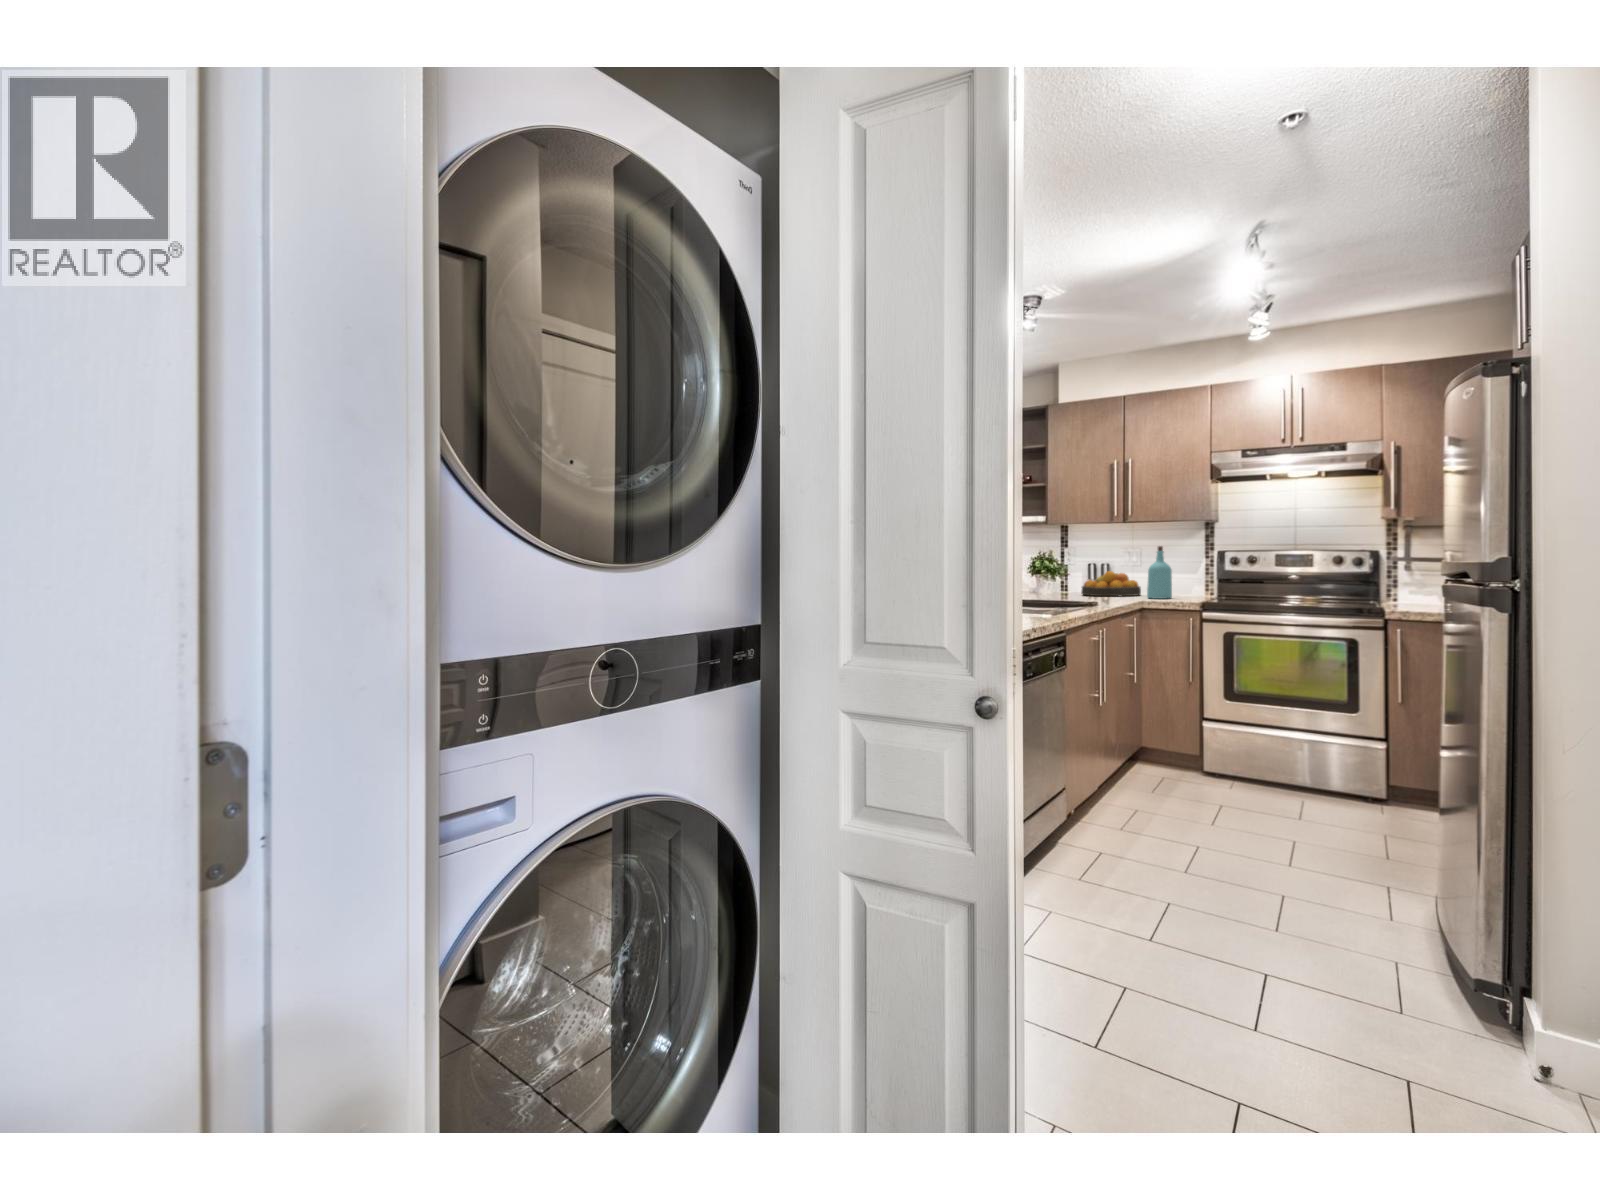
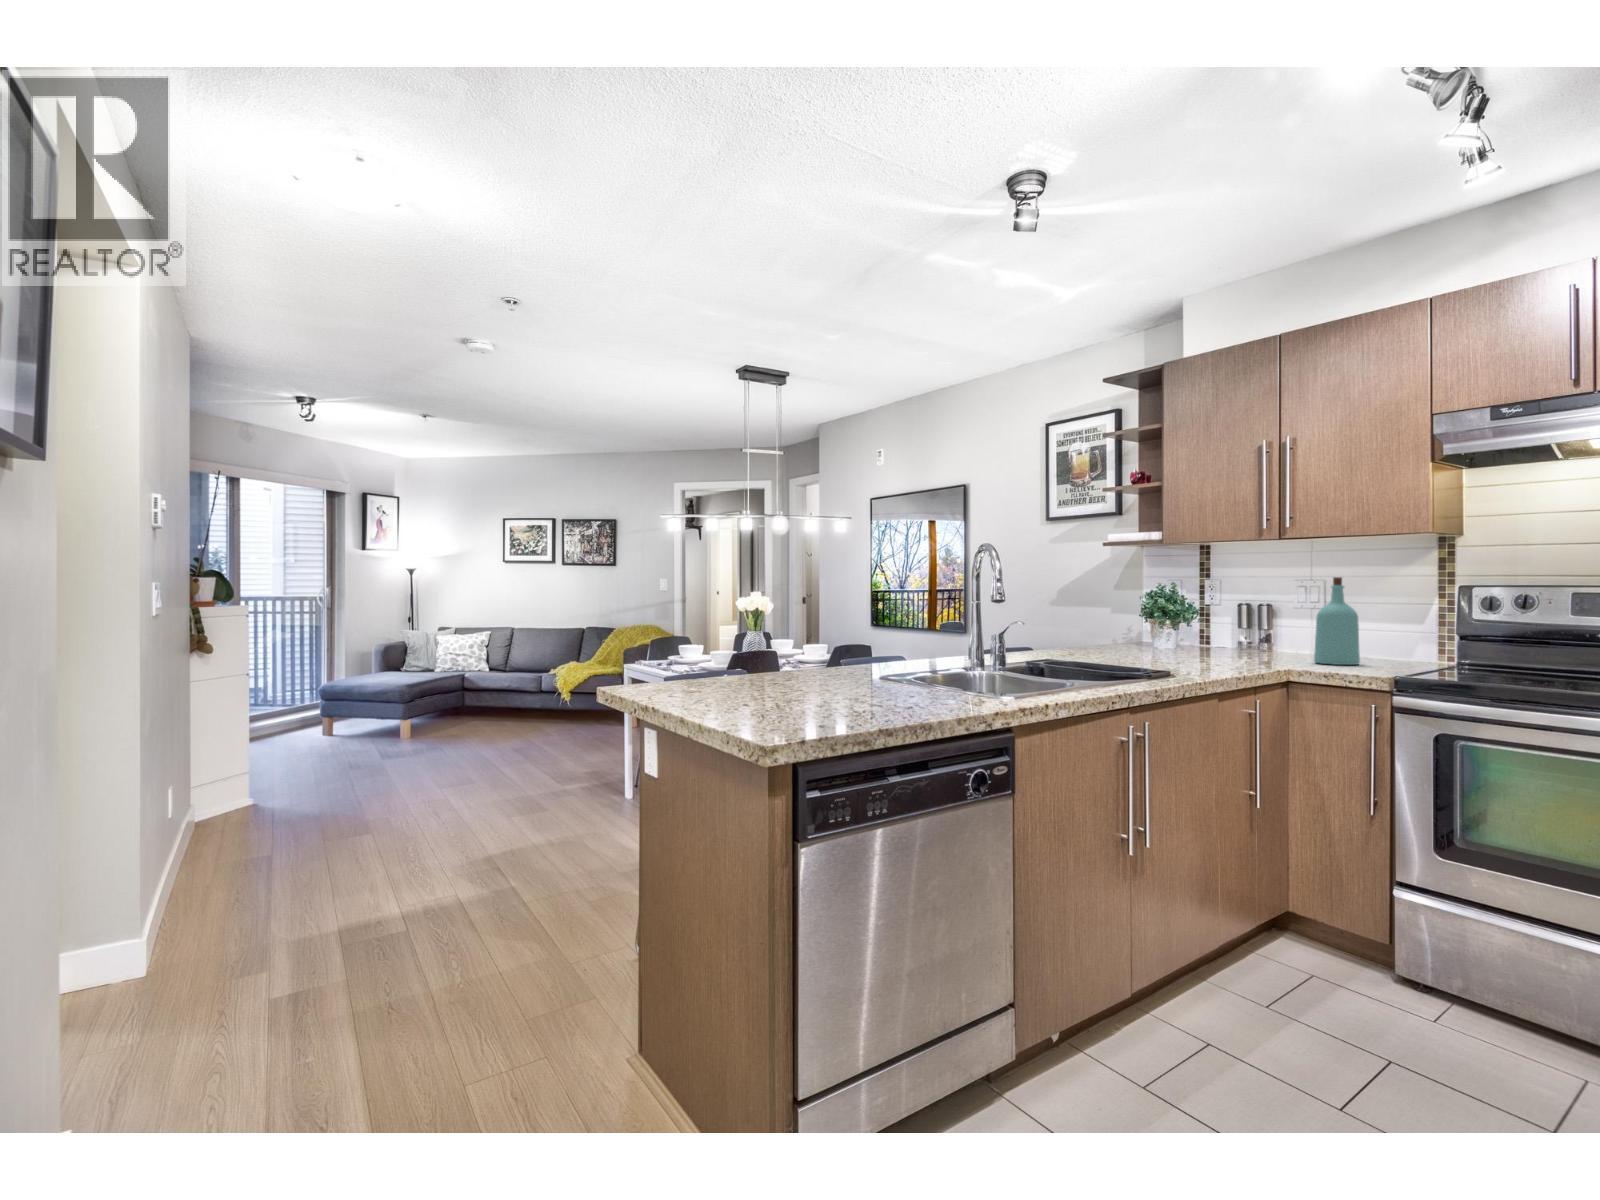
fruit bowl: present [1081,571,1141,596] -> none [1223,613,1325,656]

